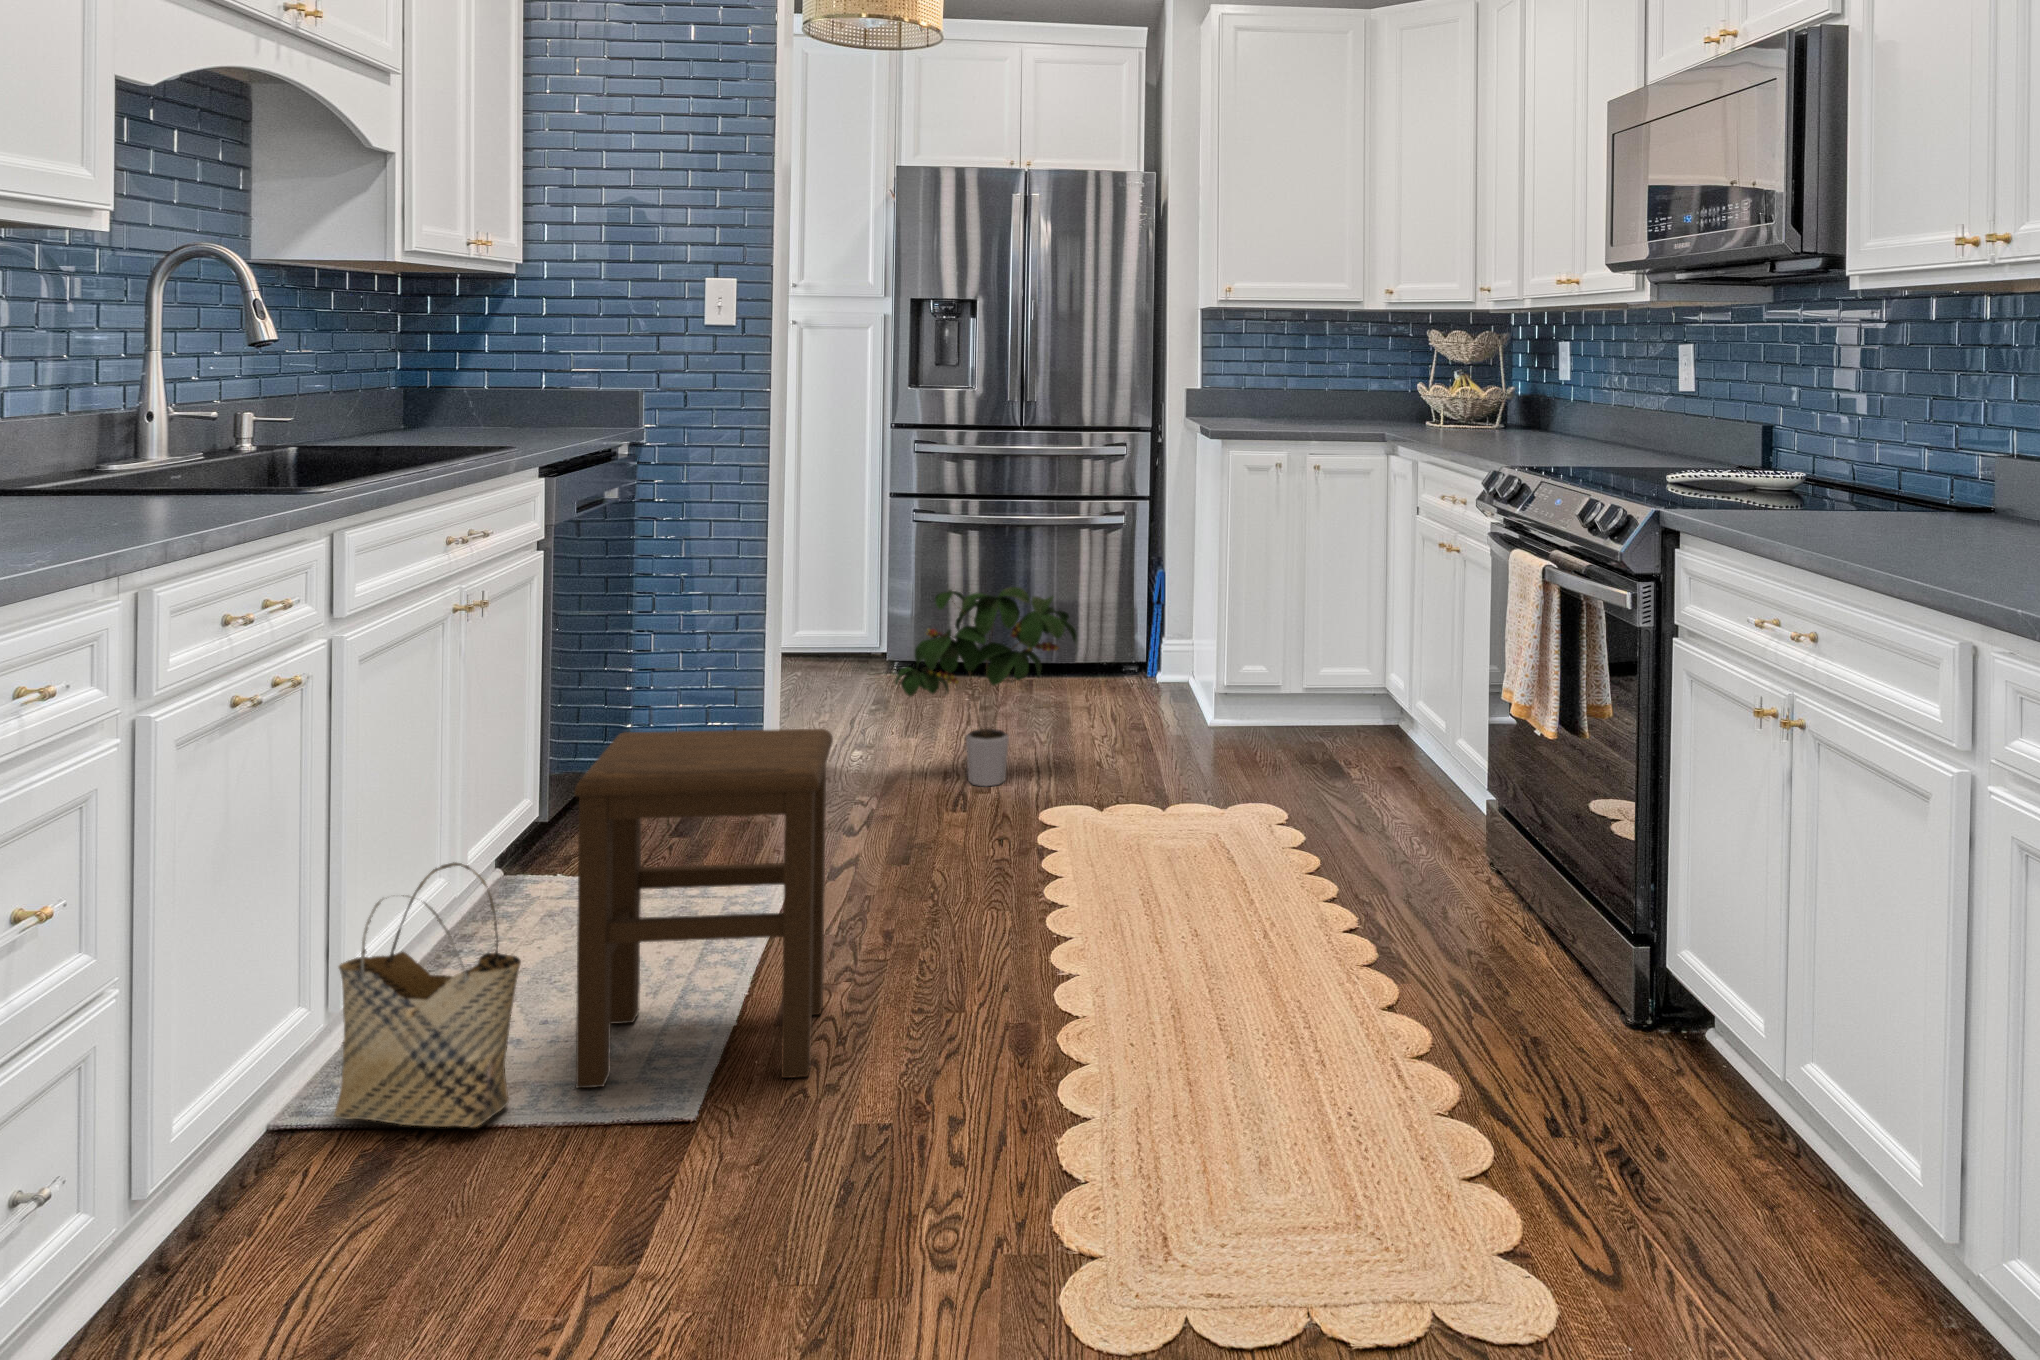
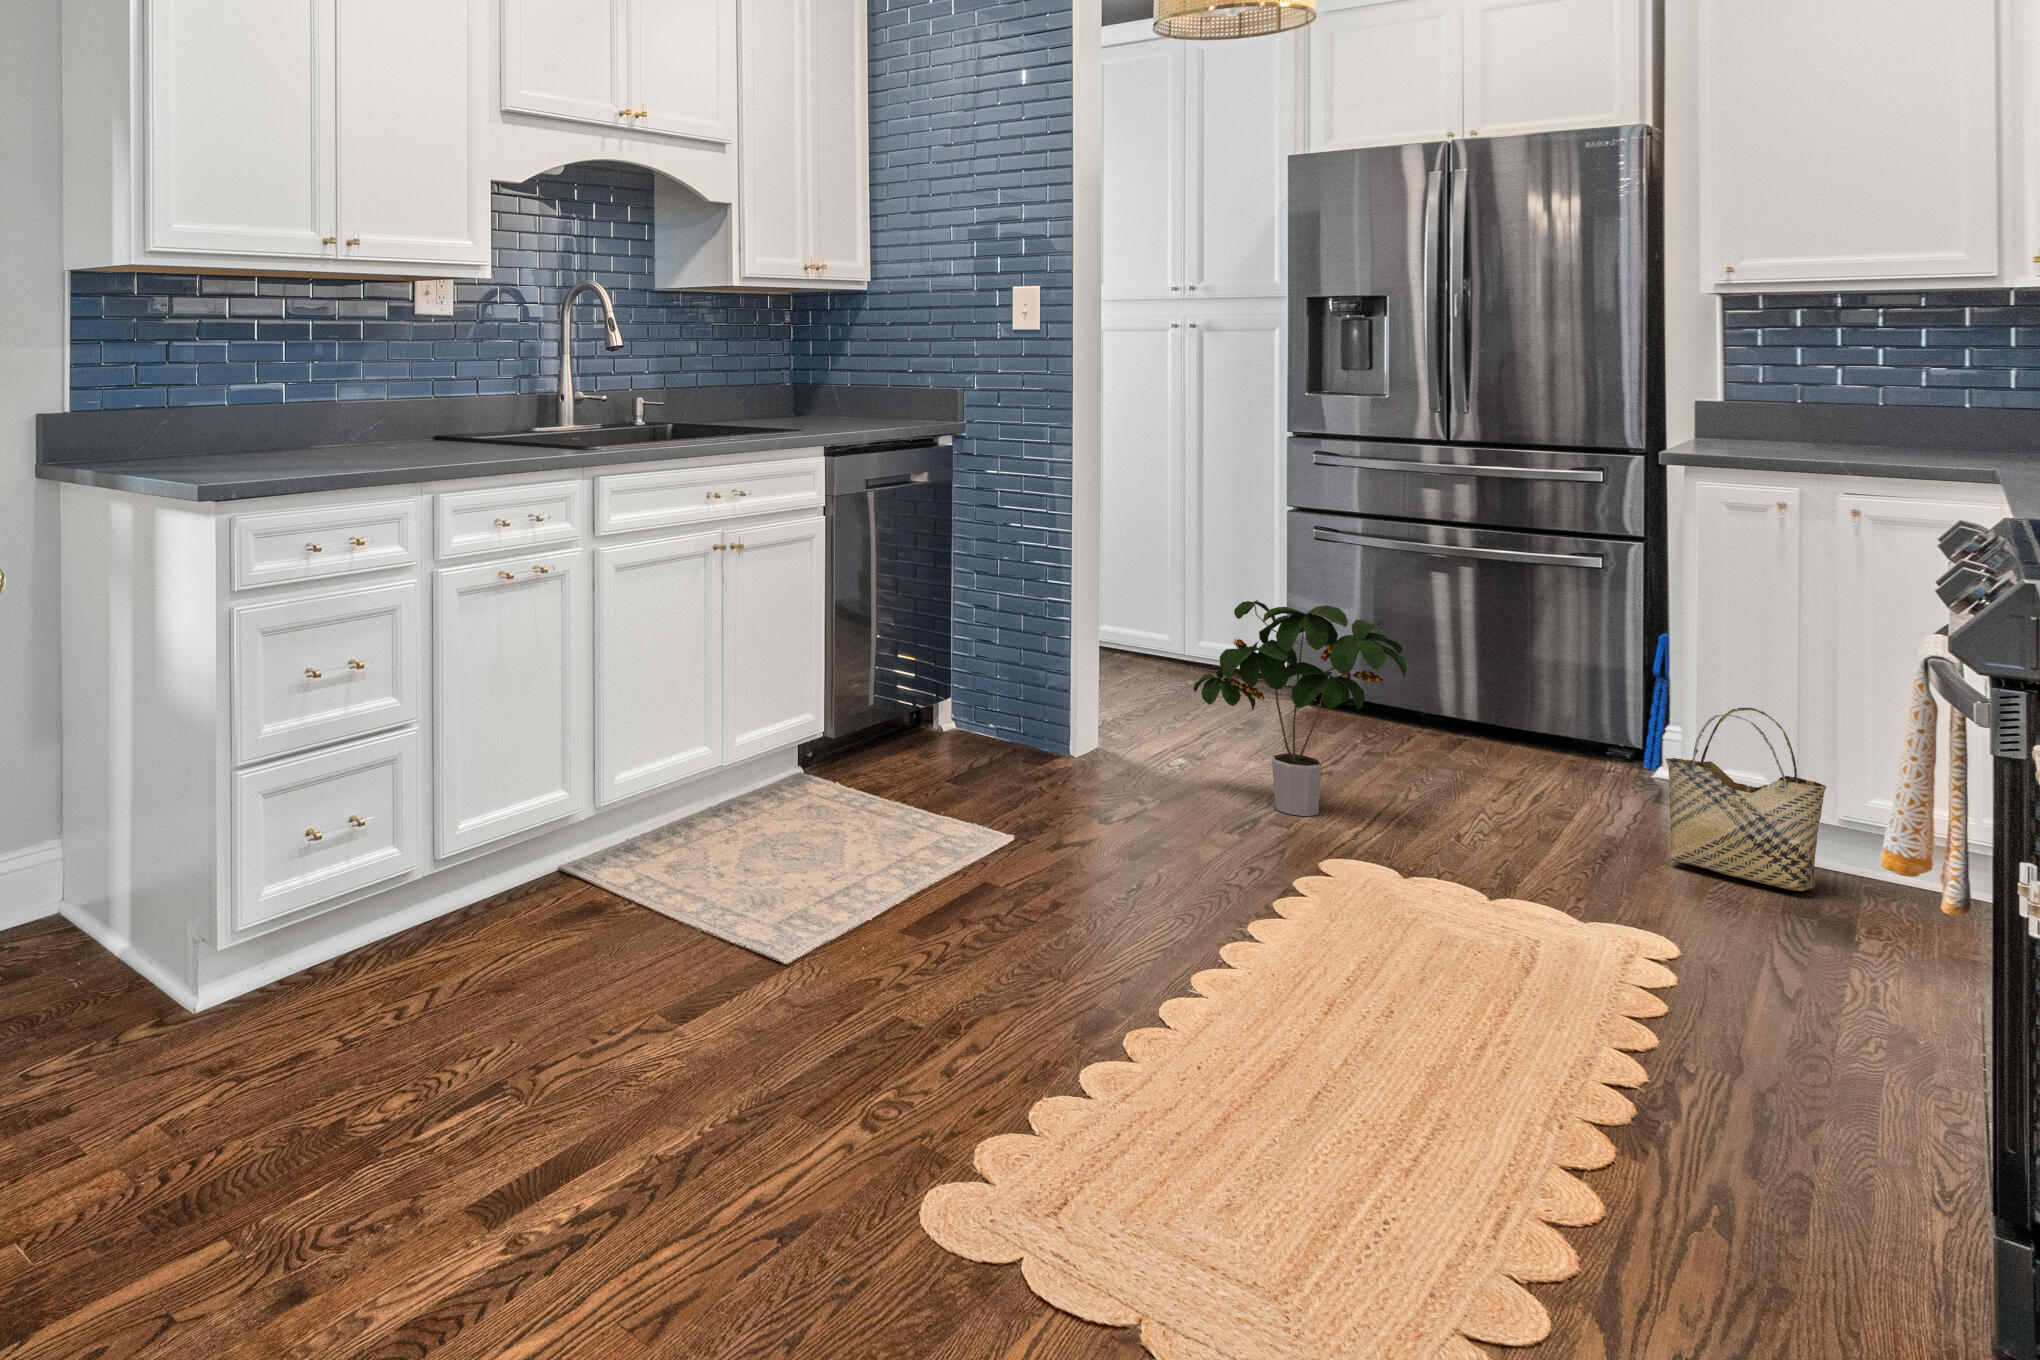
stool: present [574,729,833,1088] -> none [727,659,959,973]
woven basket: present [334,862,521,1127] -> present [1665,708,1826,891]

